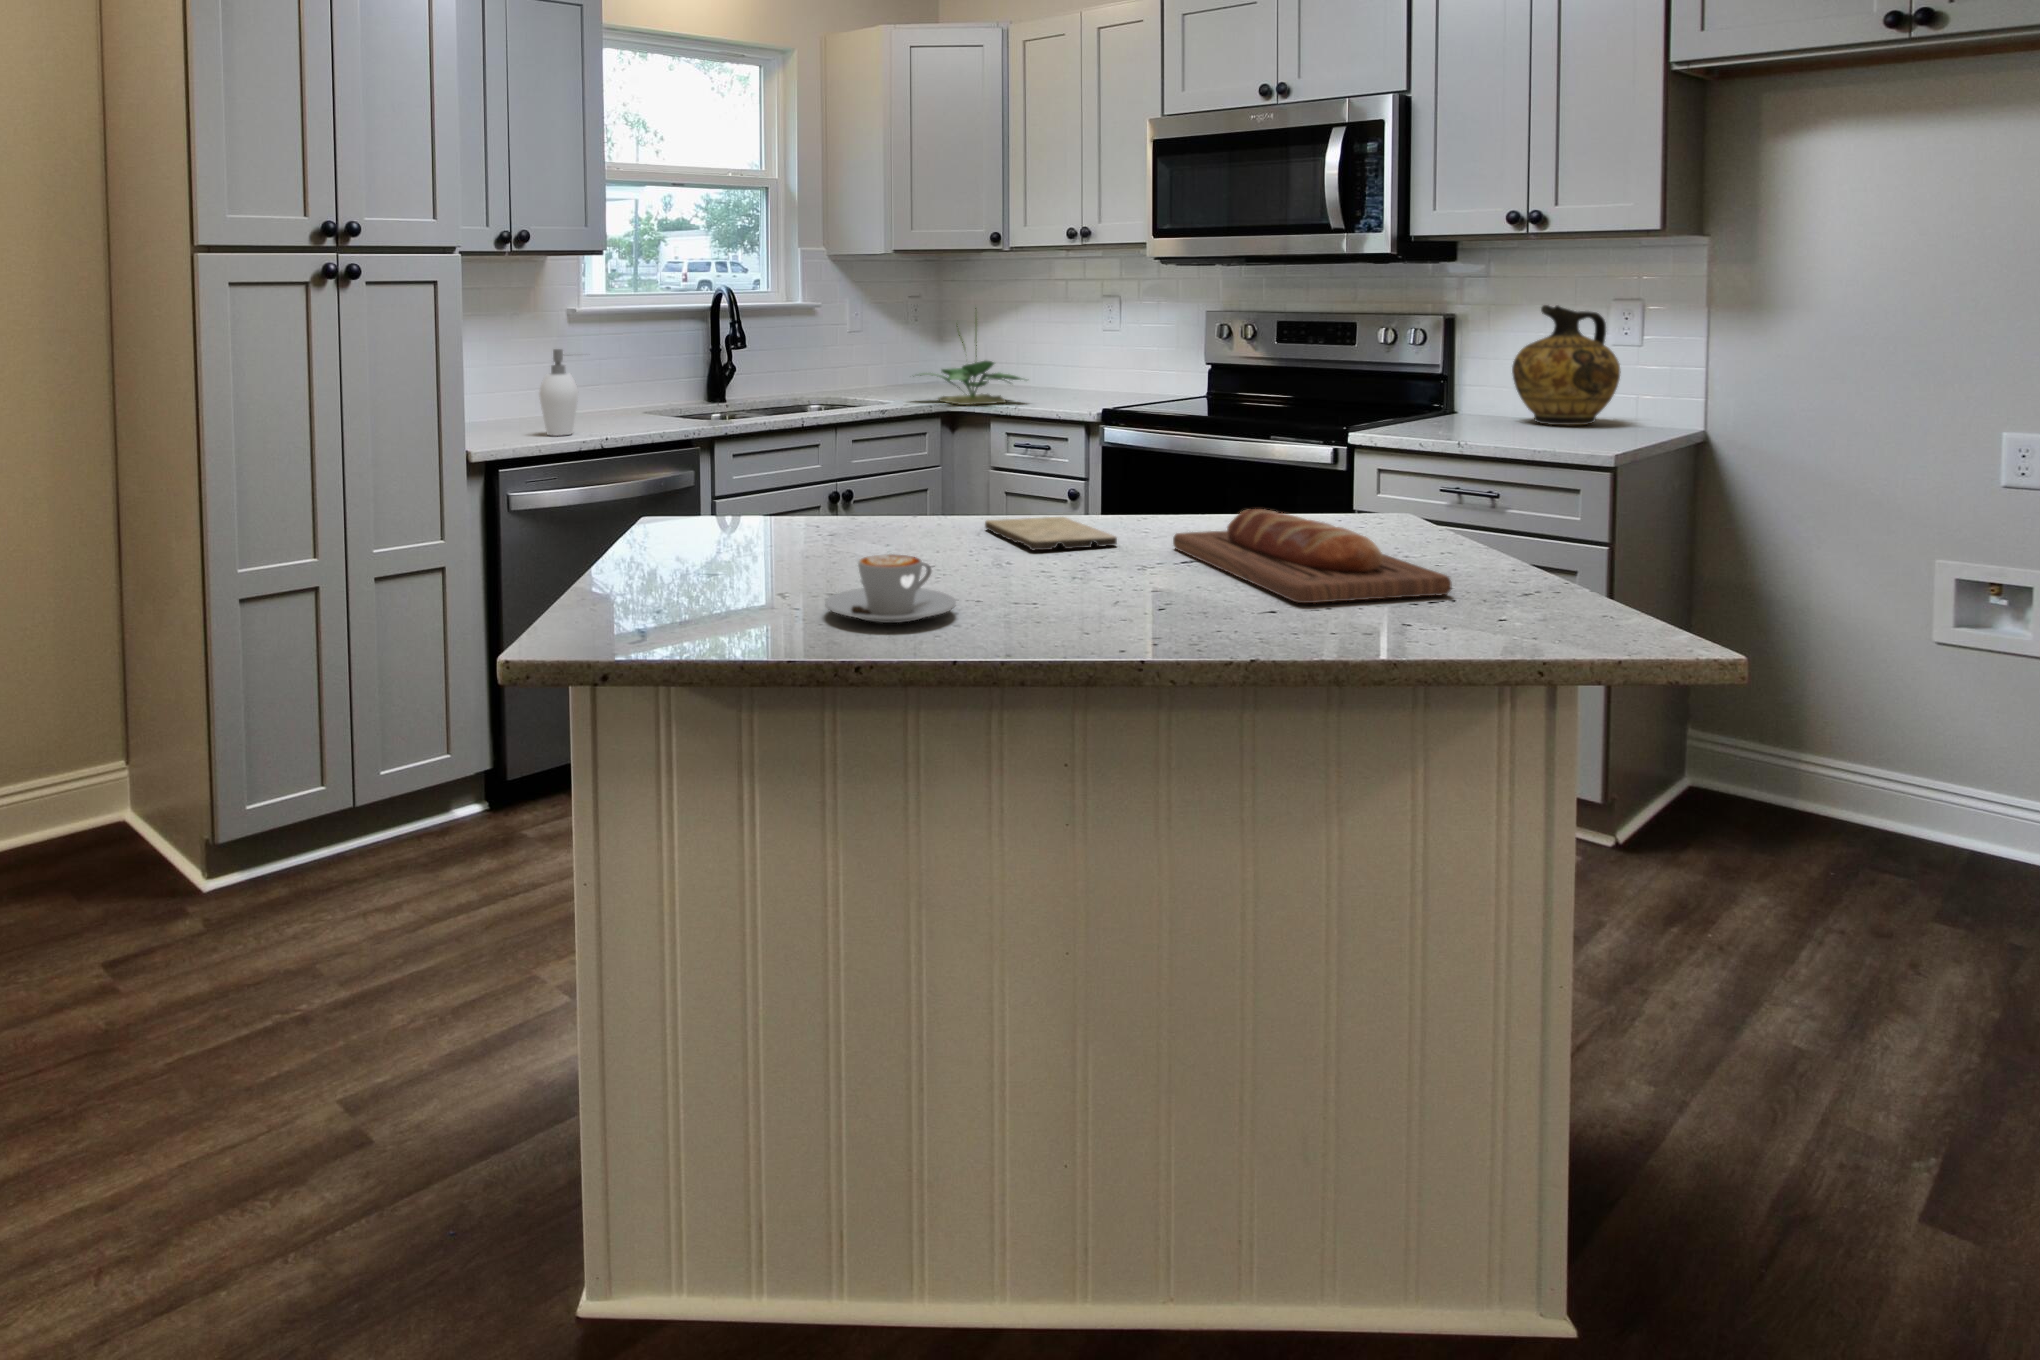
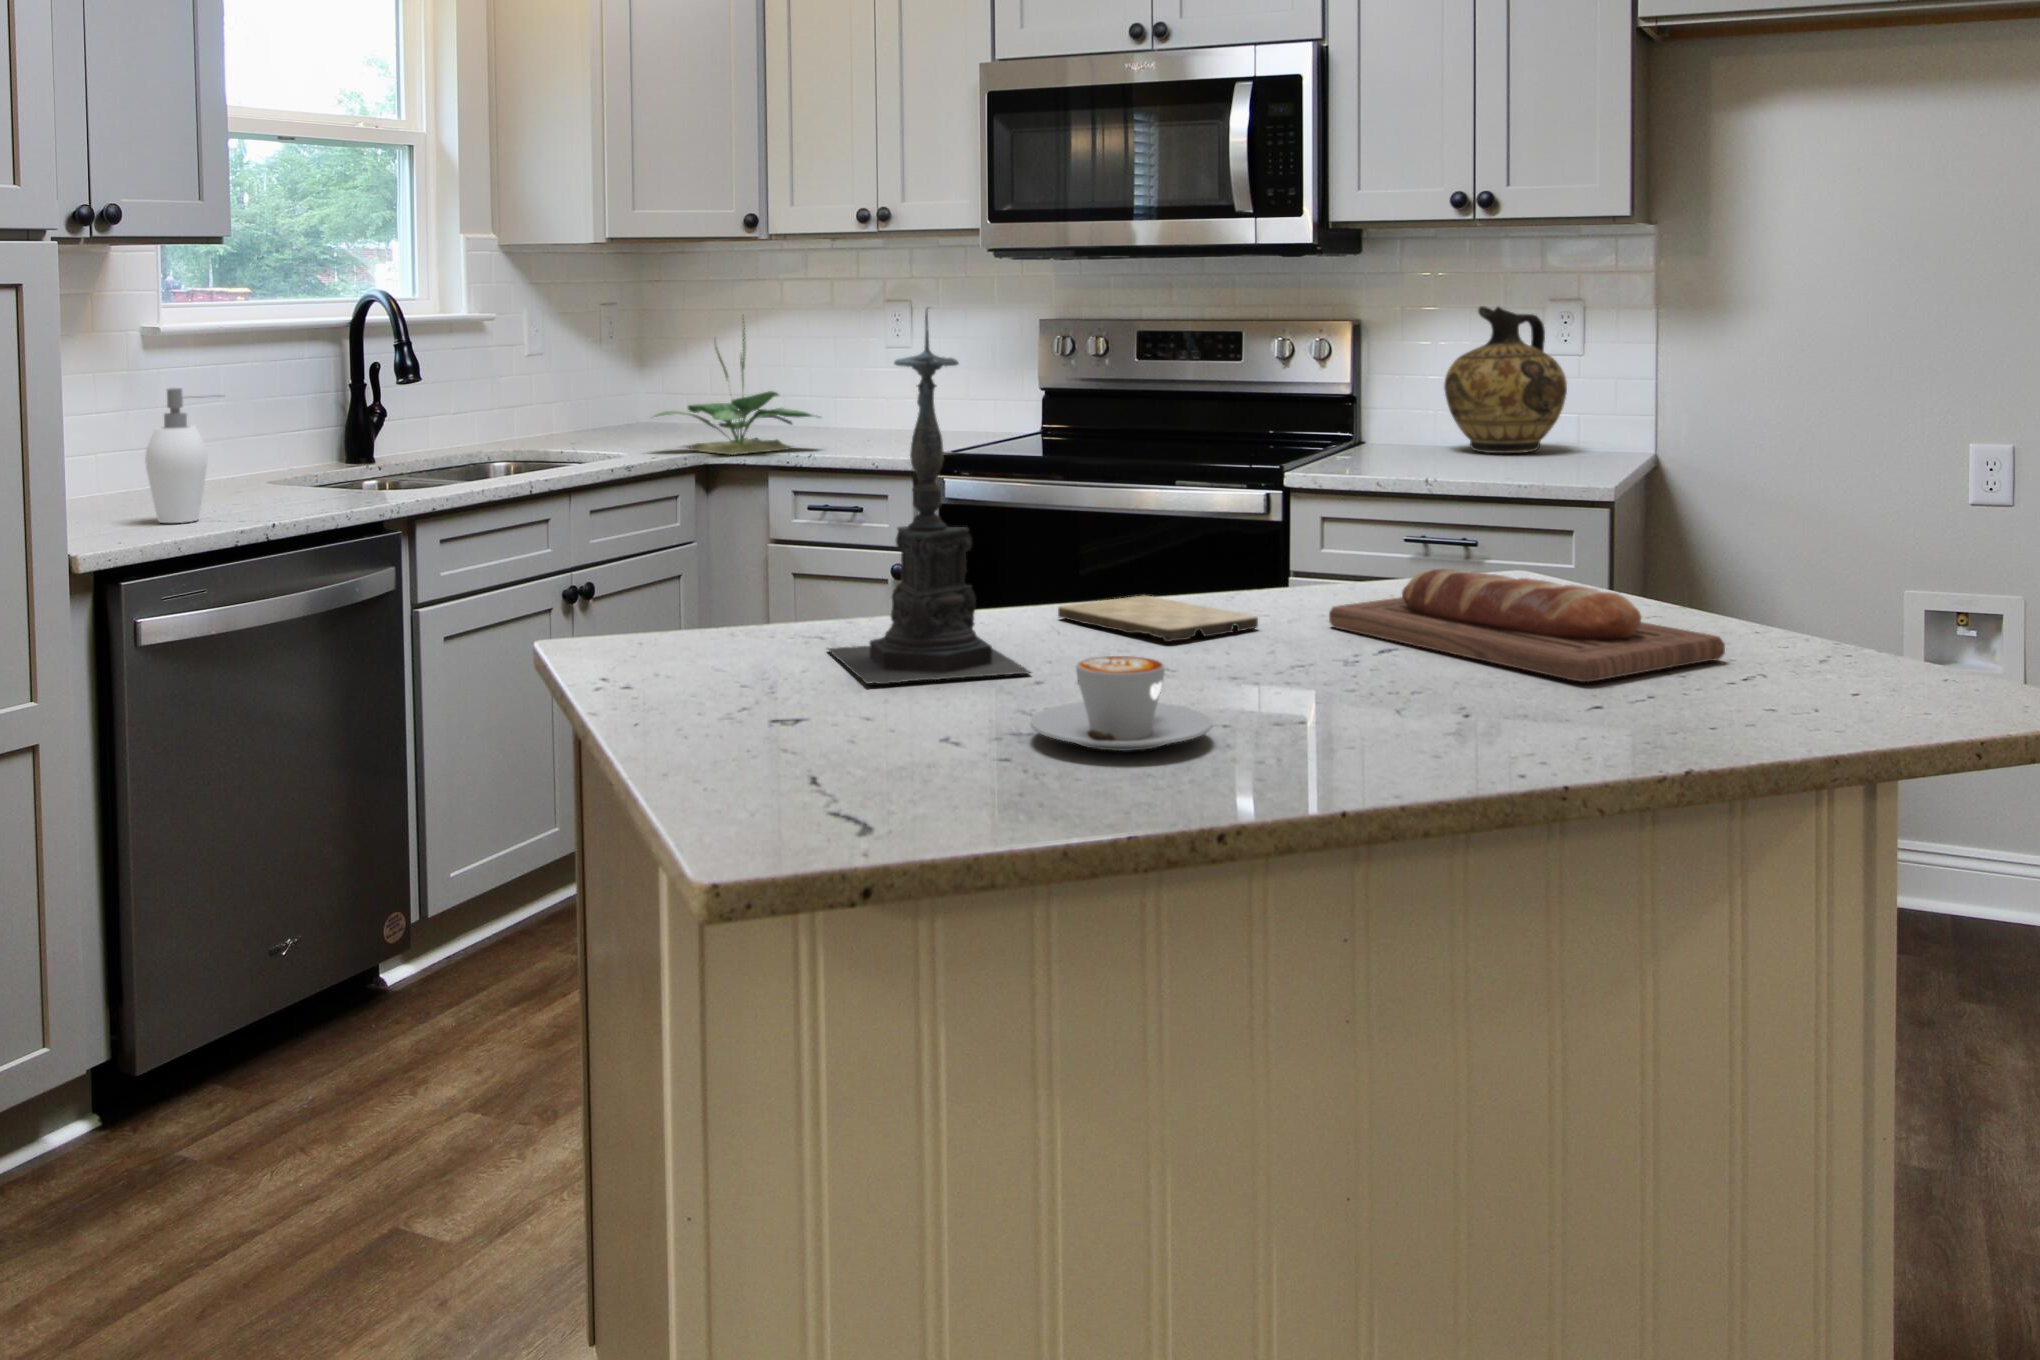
candle holder: none [781,301,907,565] -> present [827,309,1030,684]

